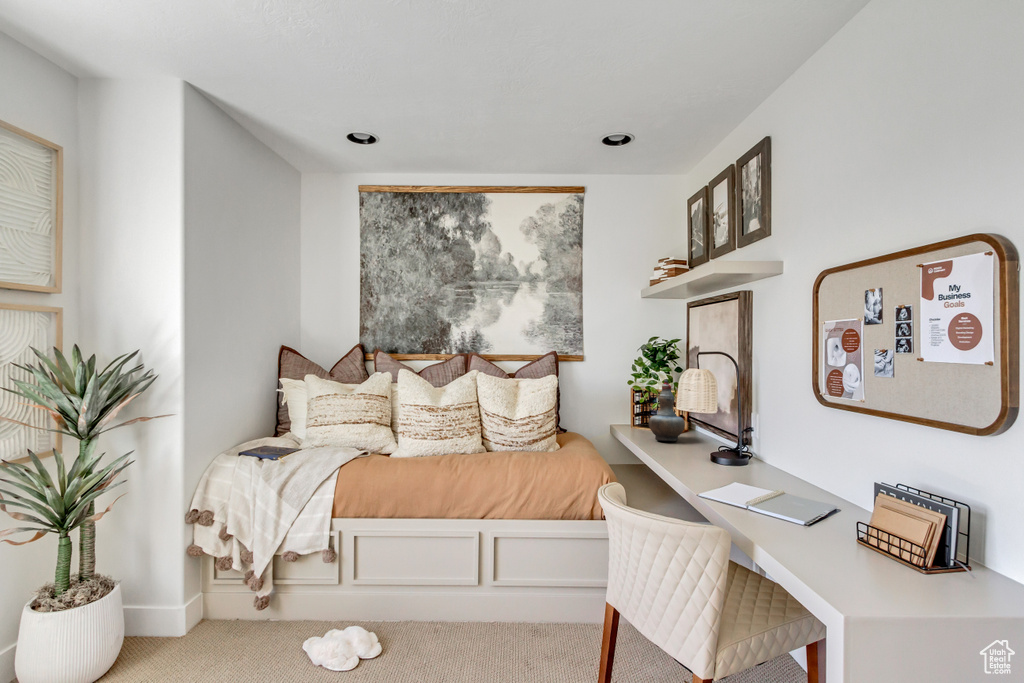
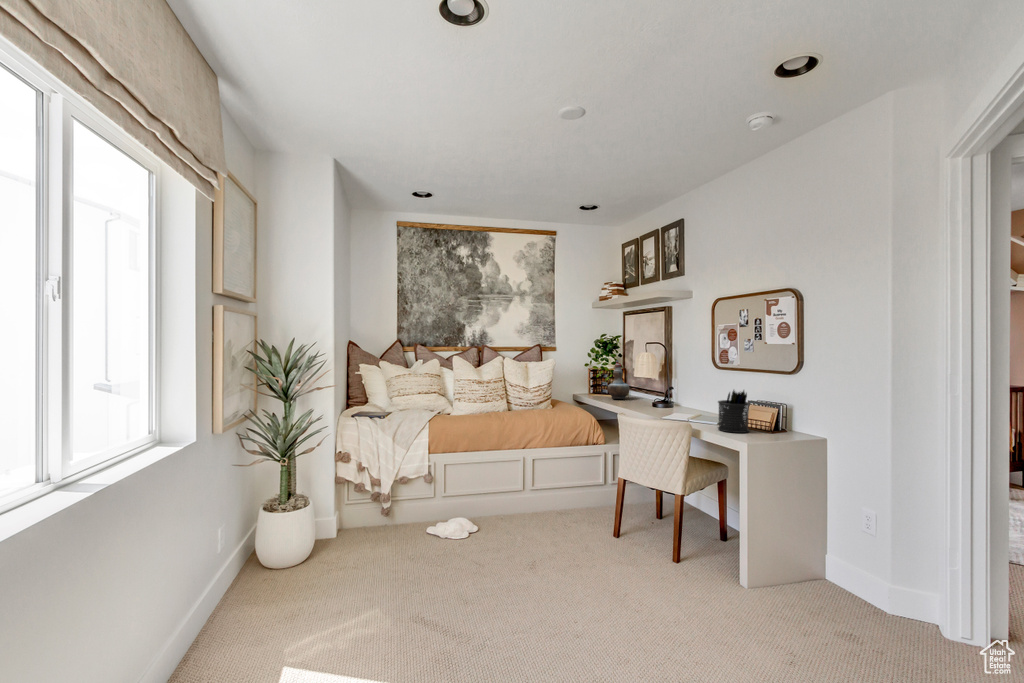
pen holder: none [792,462,868,567] -> present [718,390,749,433]

